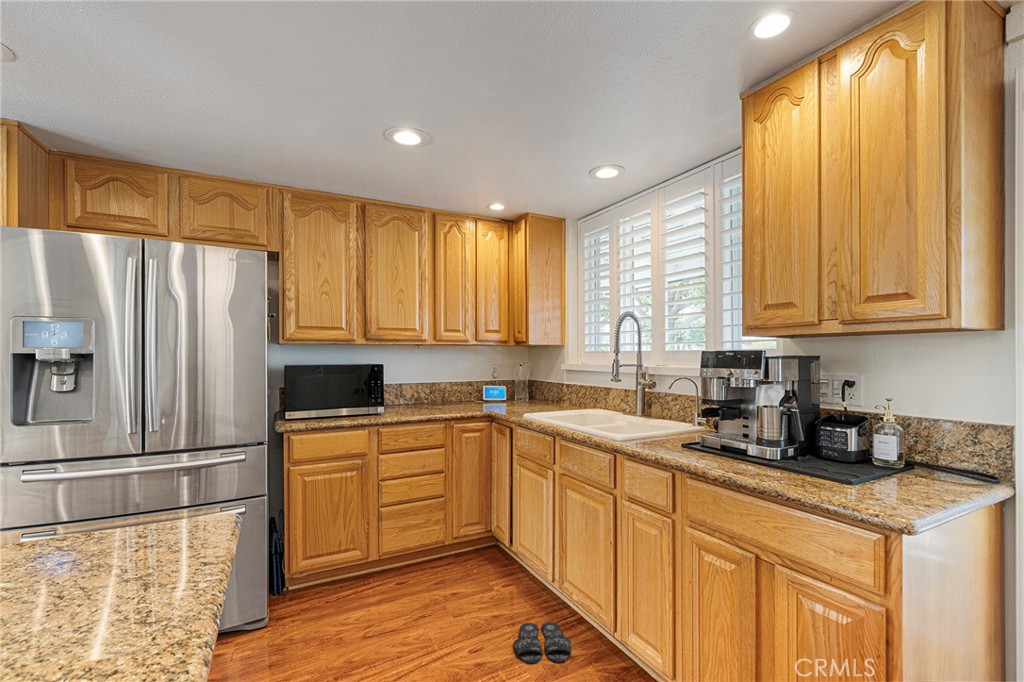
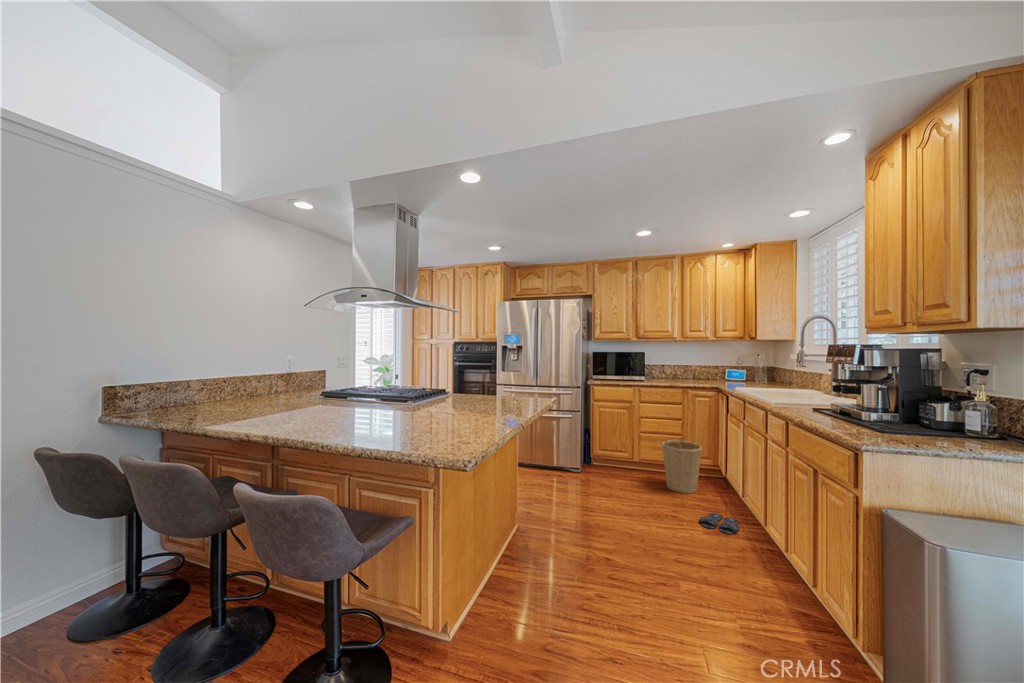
basket: none [425,495,485,598] -> present [662,435,702,493]

